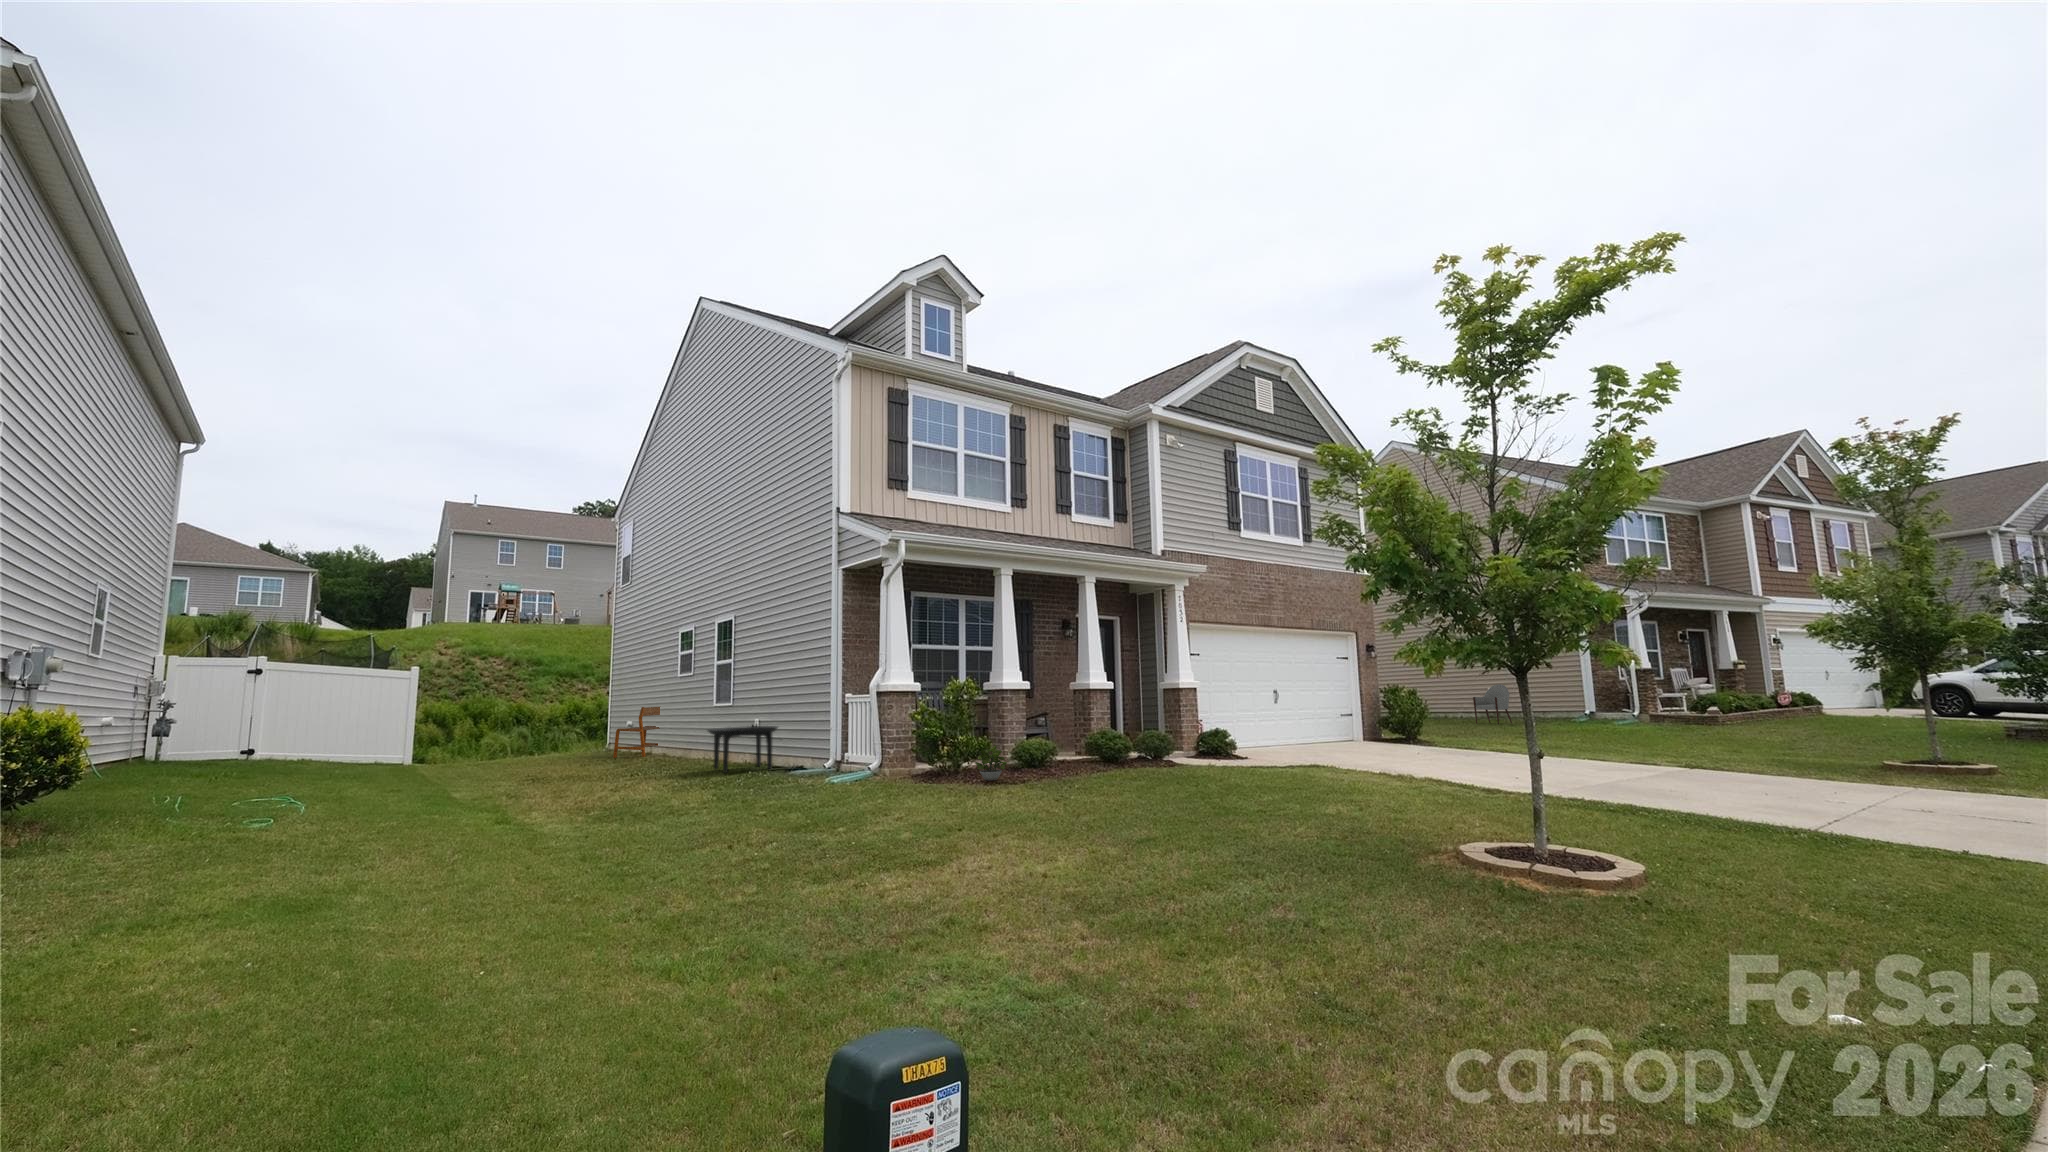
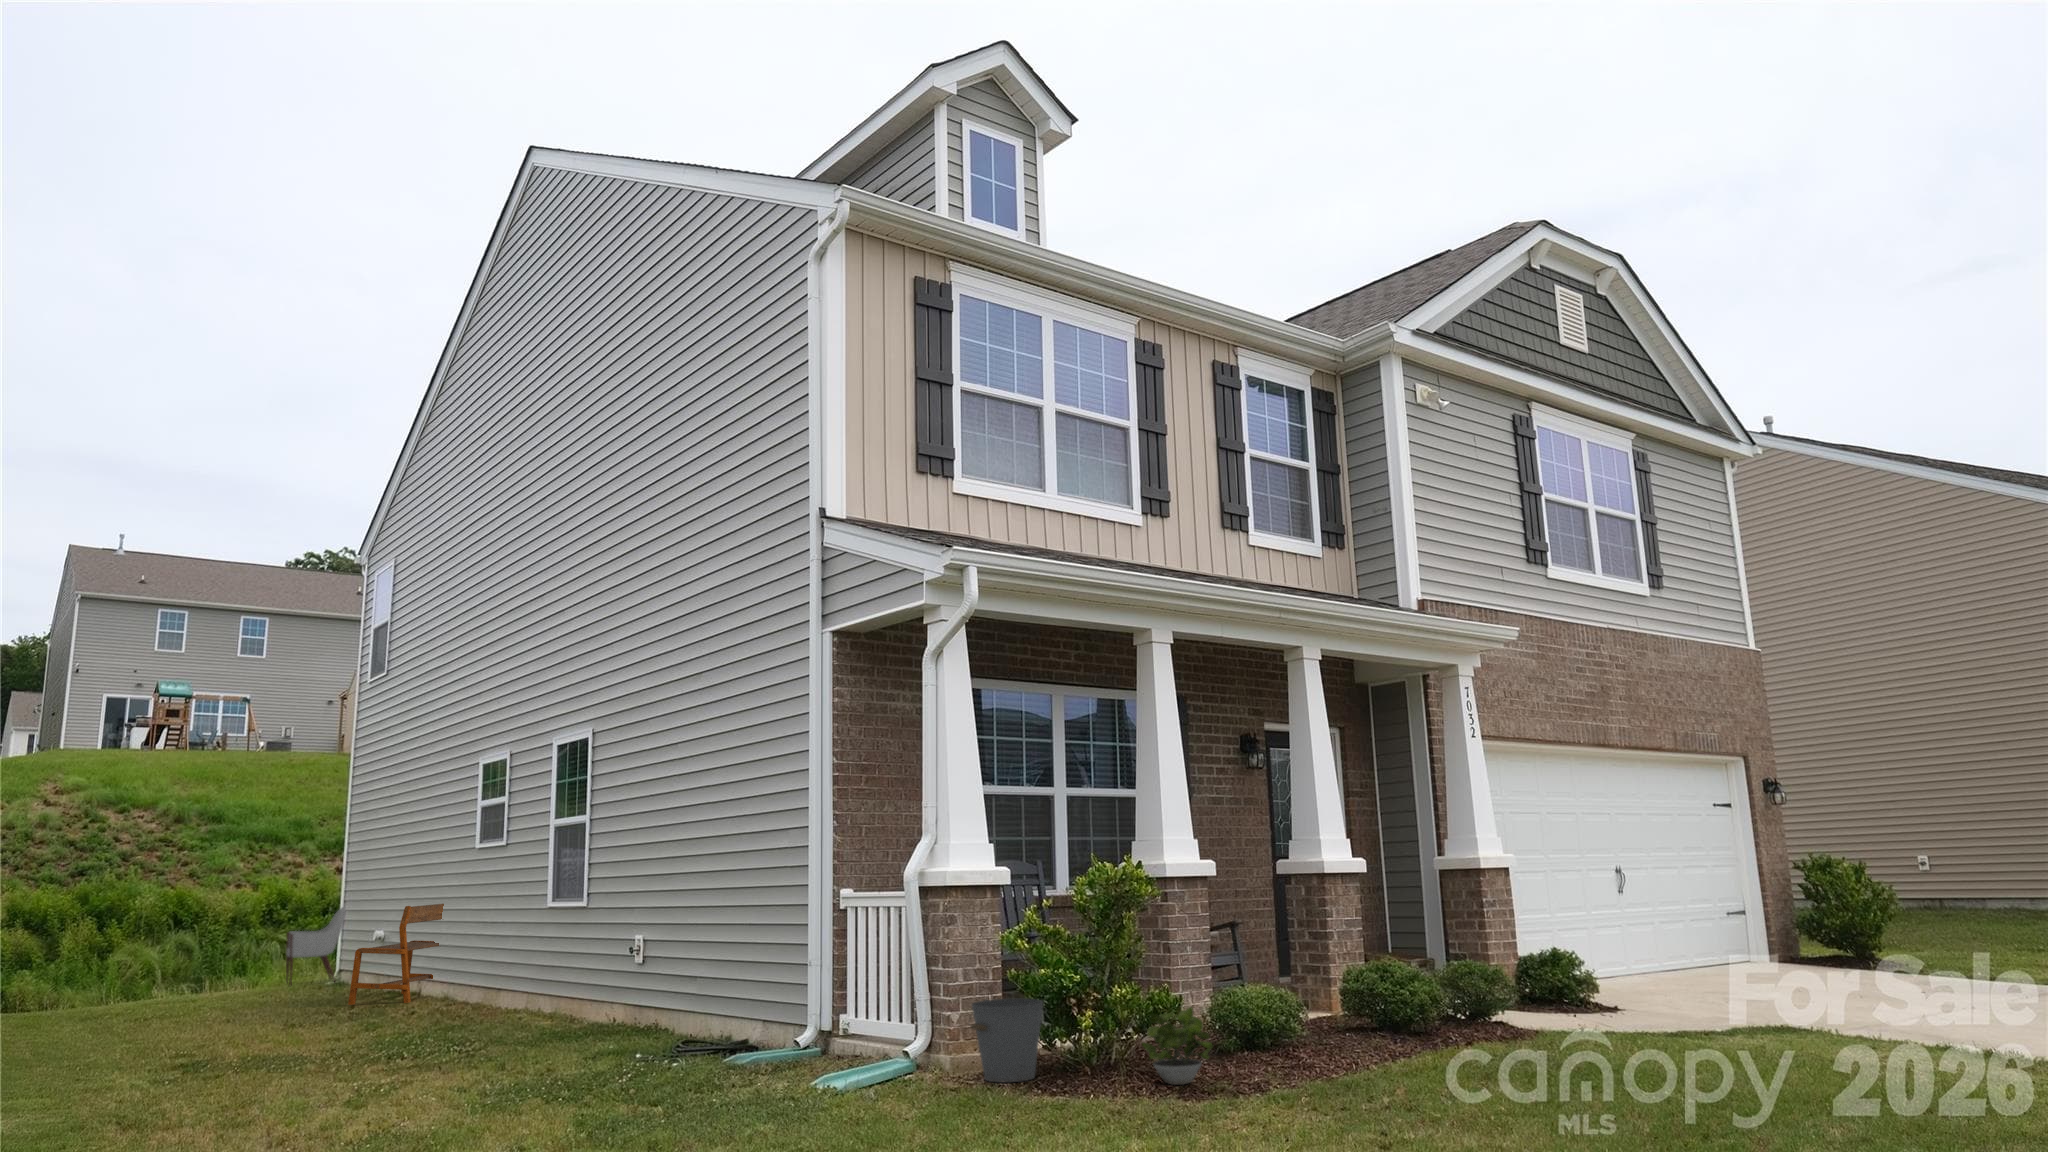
chair: present [1473,685,1512,724] -> present [286,907,346,985]
round table: present [708,726,778,773] -> none [542,951,690,1054]
bucket: none [896,742,931,779] -> present [971,998,1043,1082]

